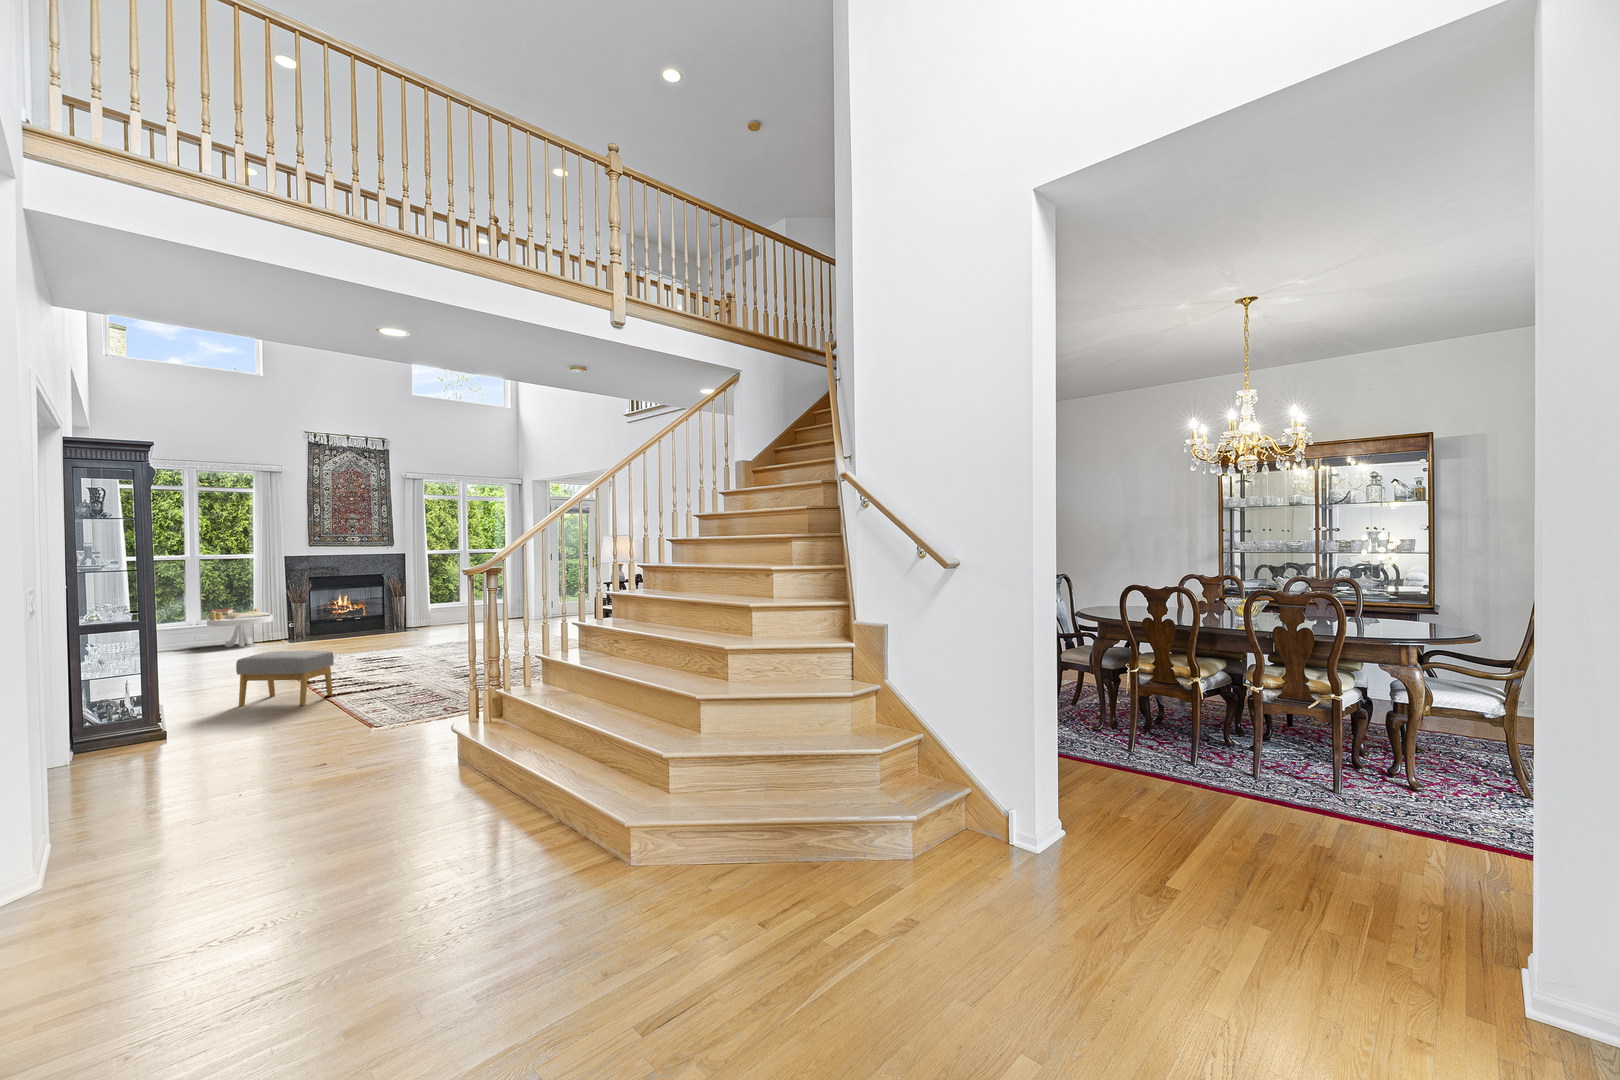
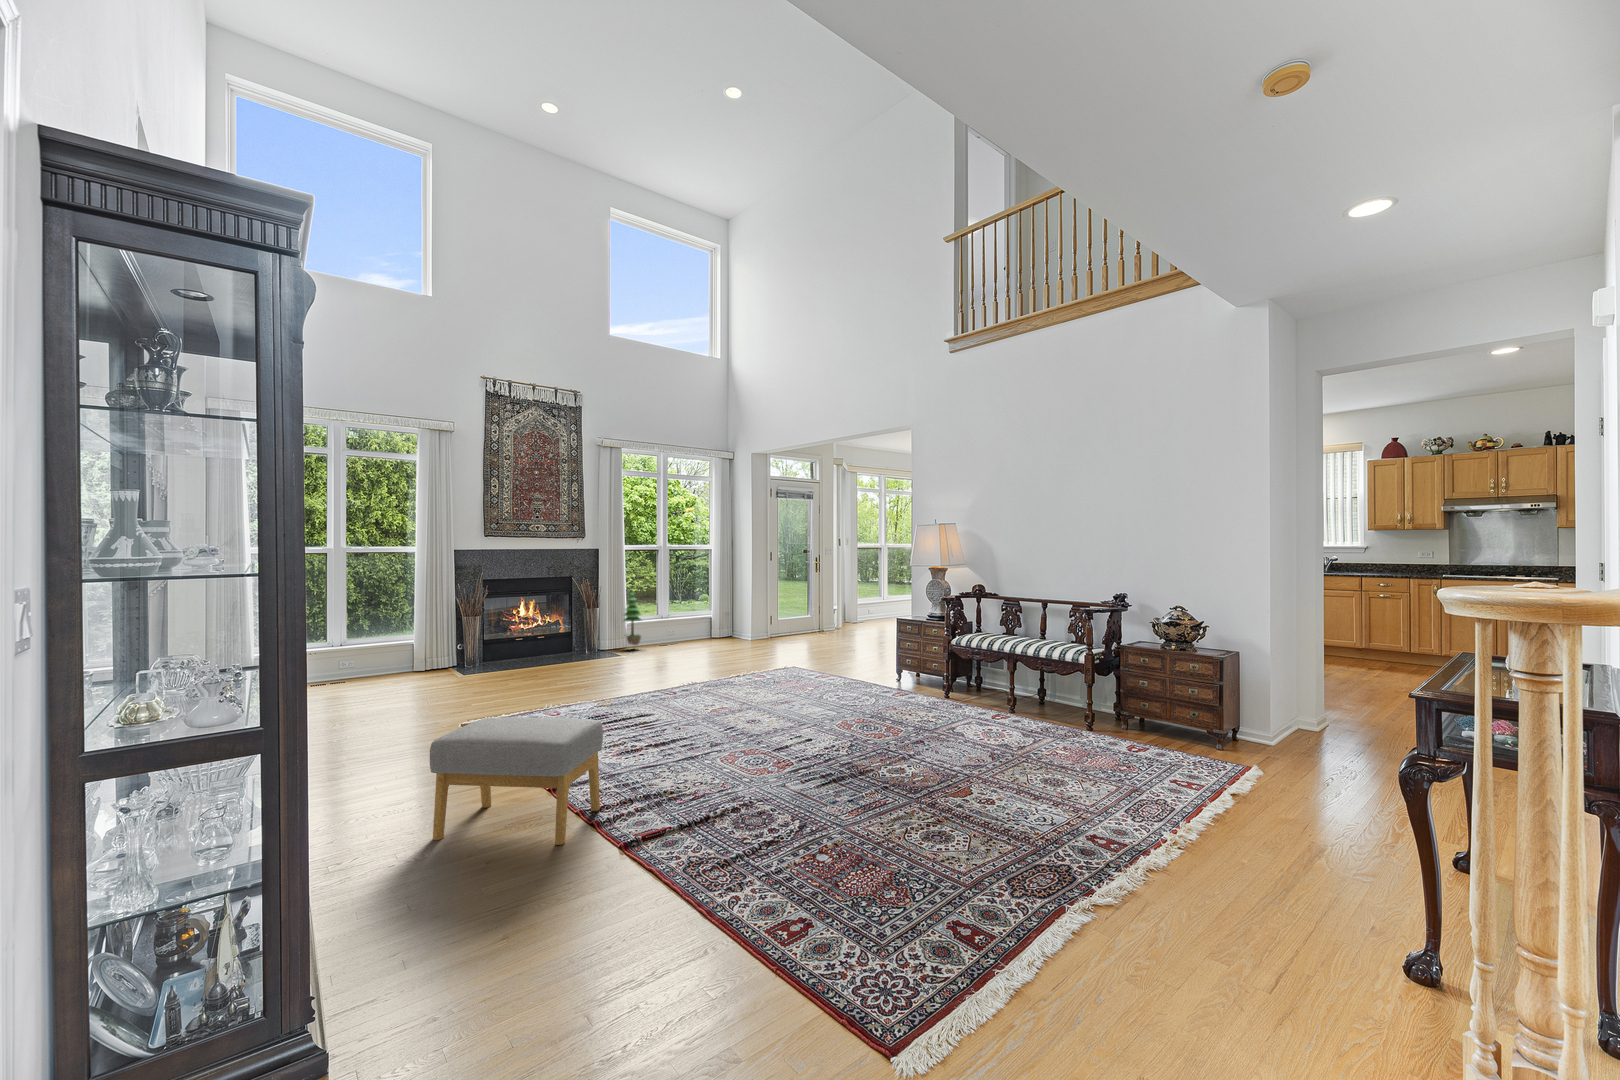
potted tree: none [424,583,442,627] -> present [624,591,642,649]
side table: present [207,608,273,647] -> none [354,621,439,677]

